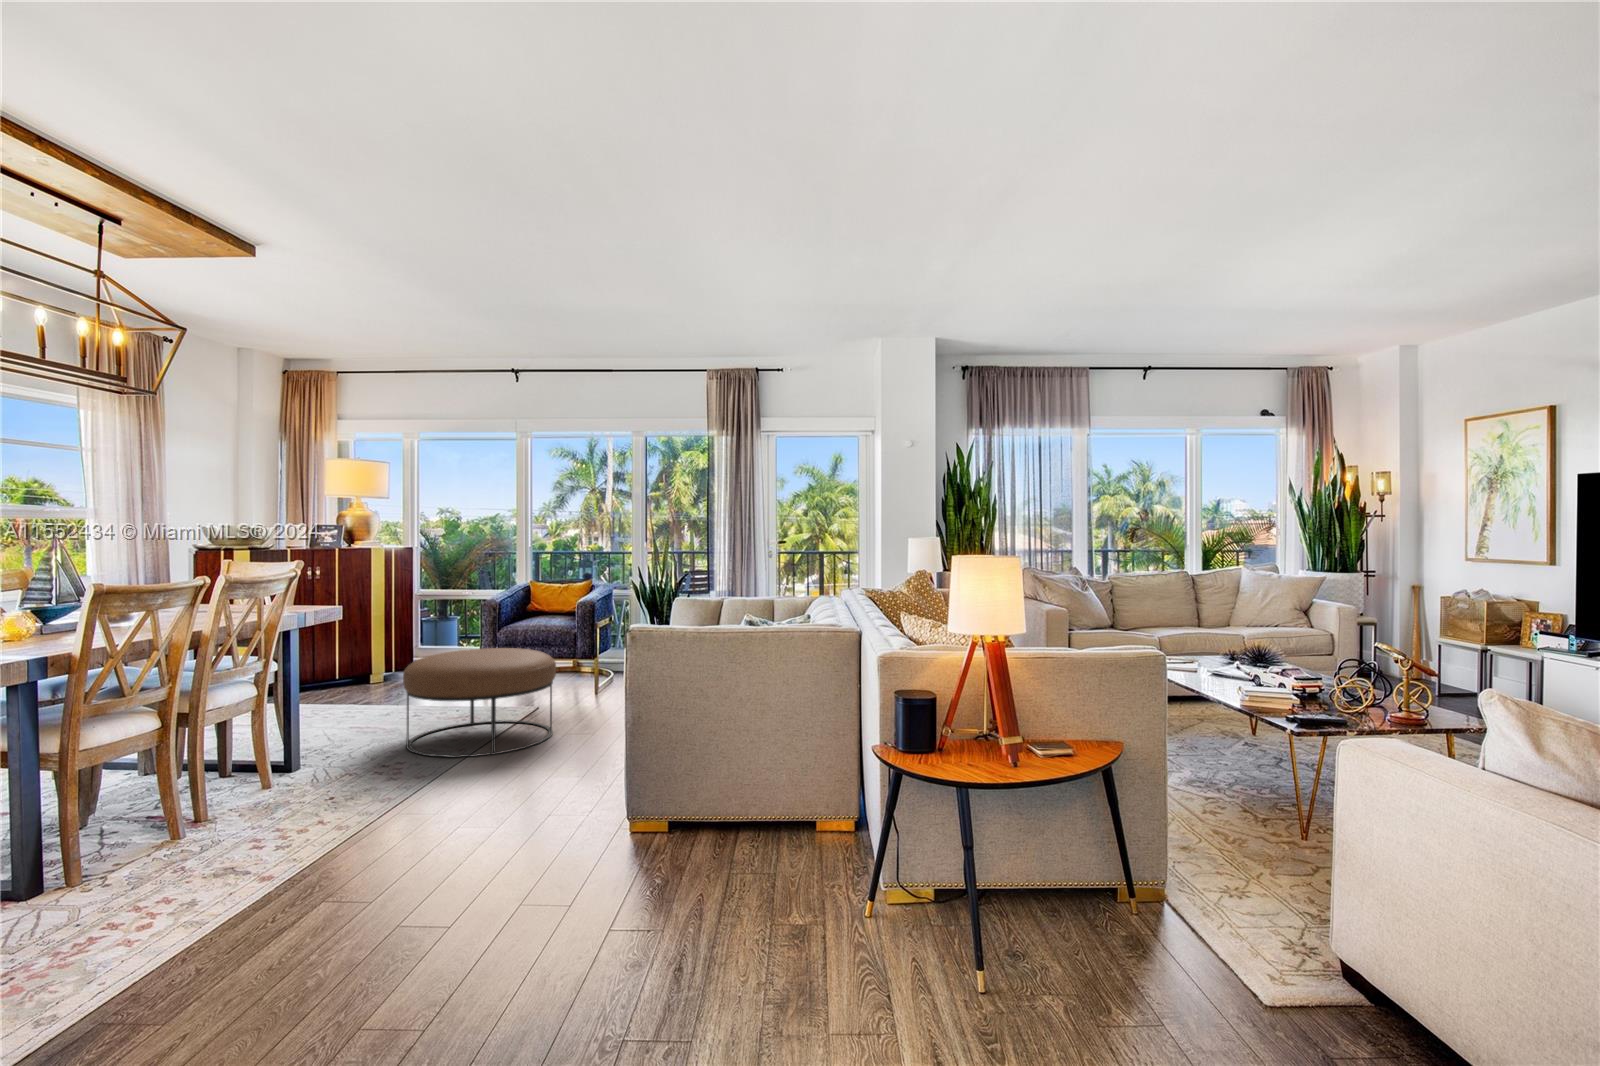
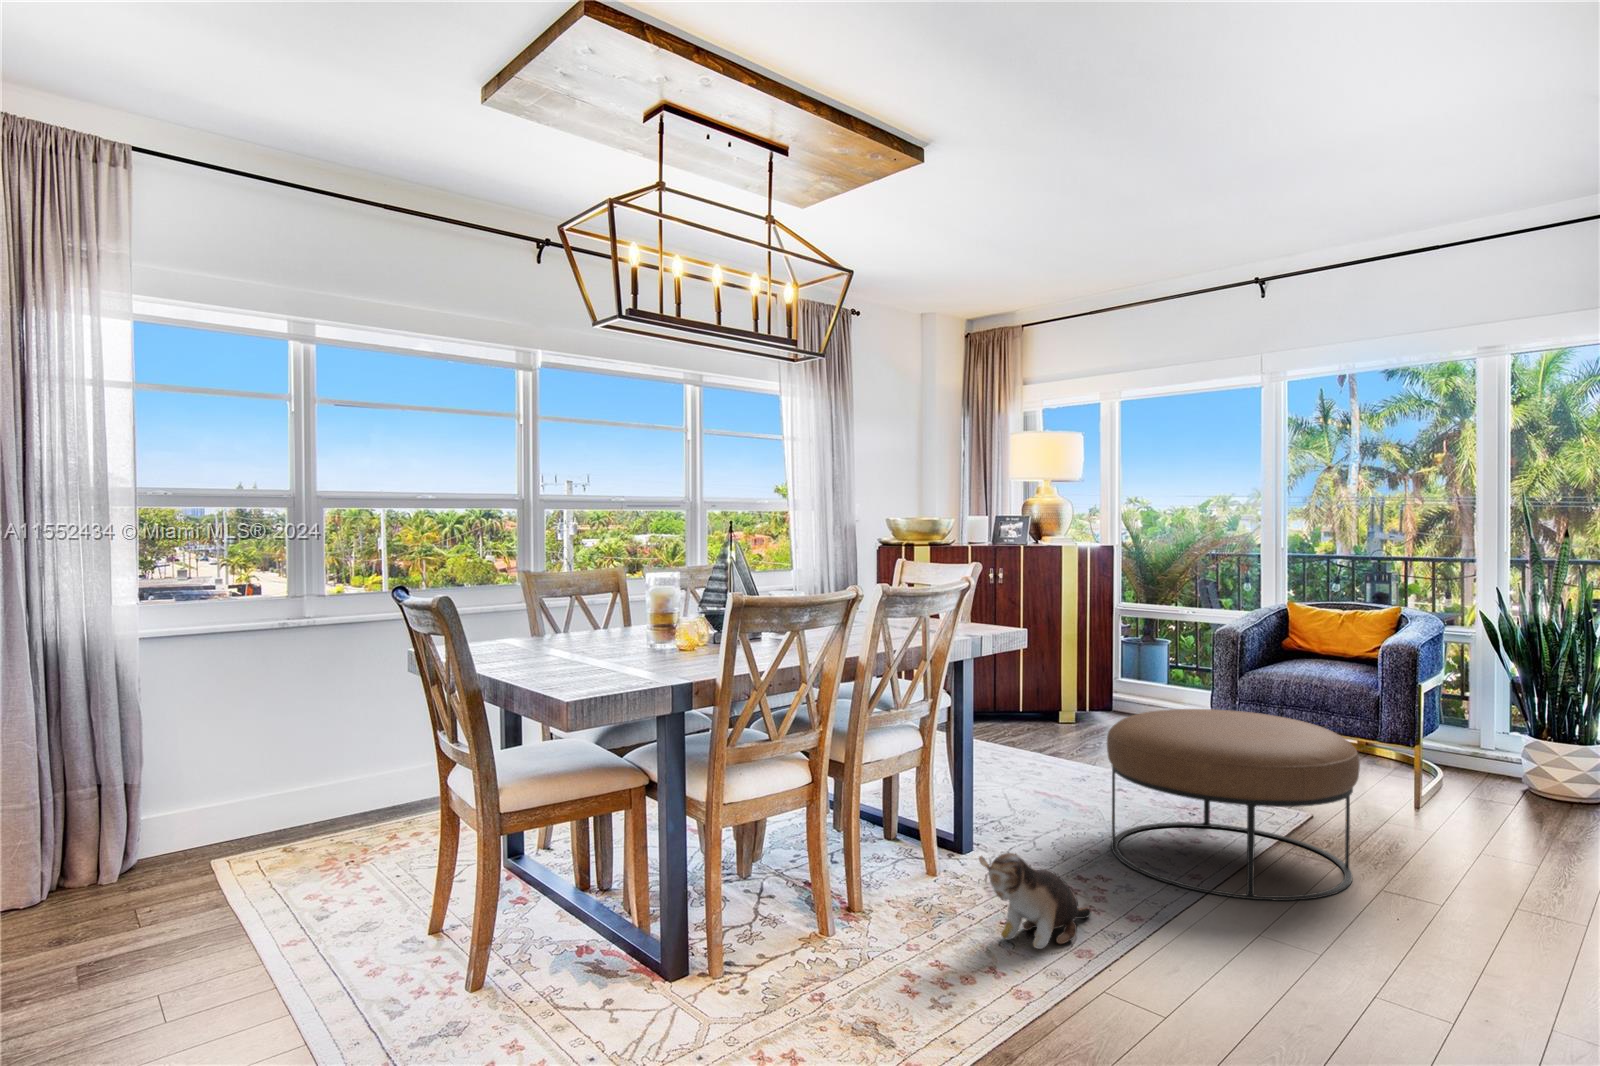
plush toy: none [308,748,390,807] -> present [979,853,1091,949]

